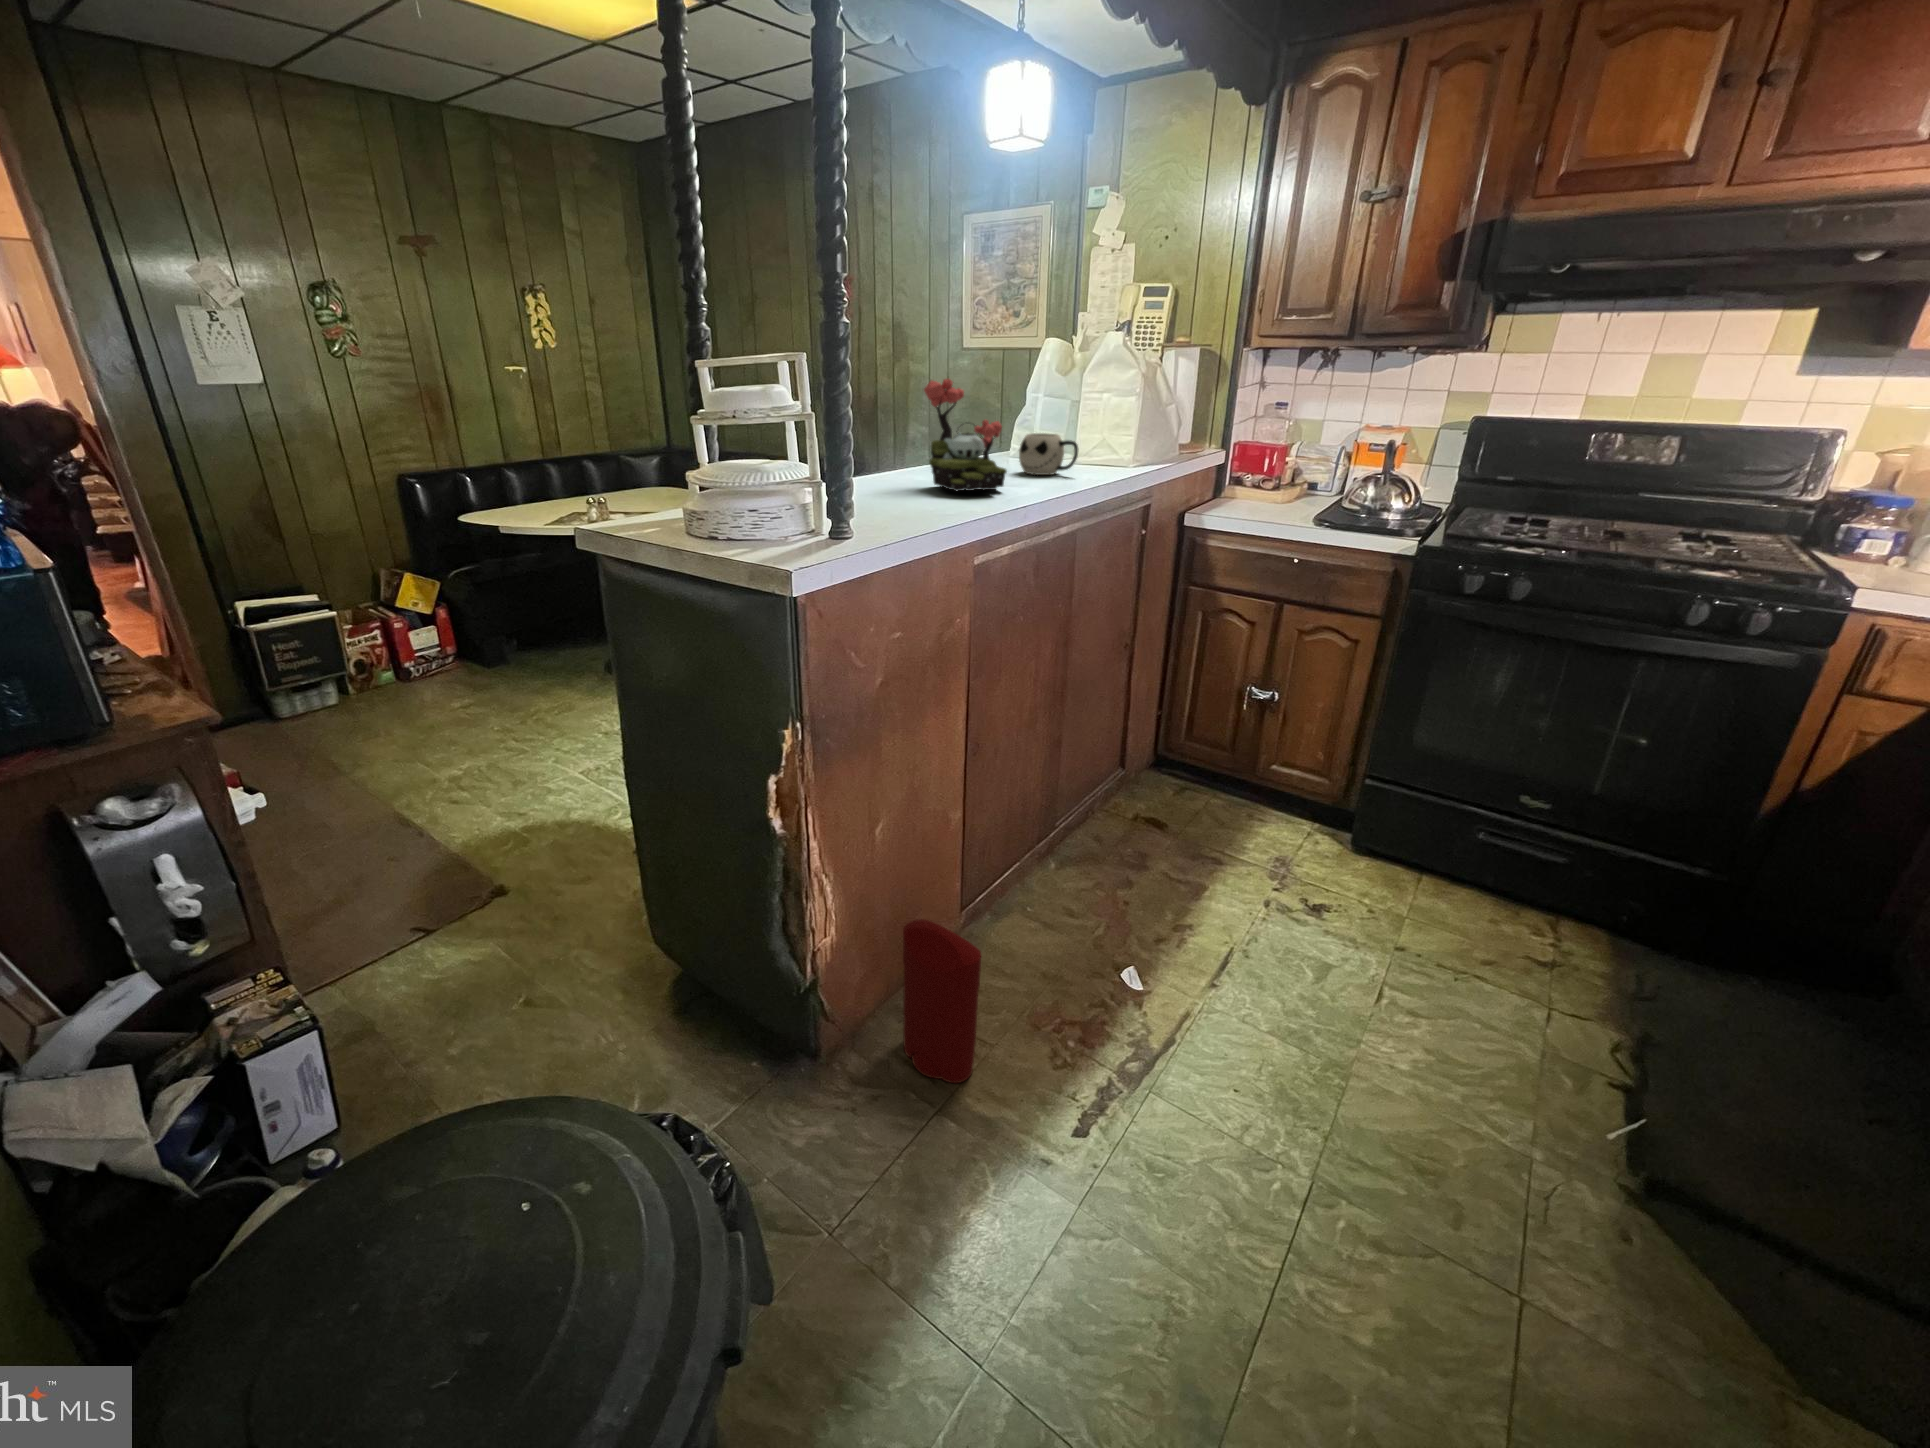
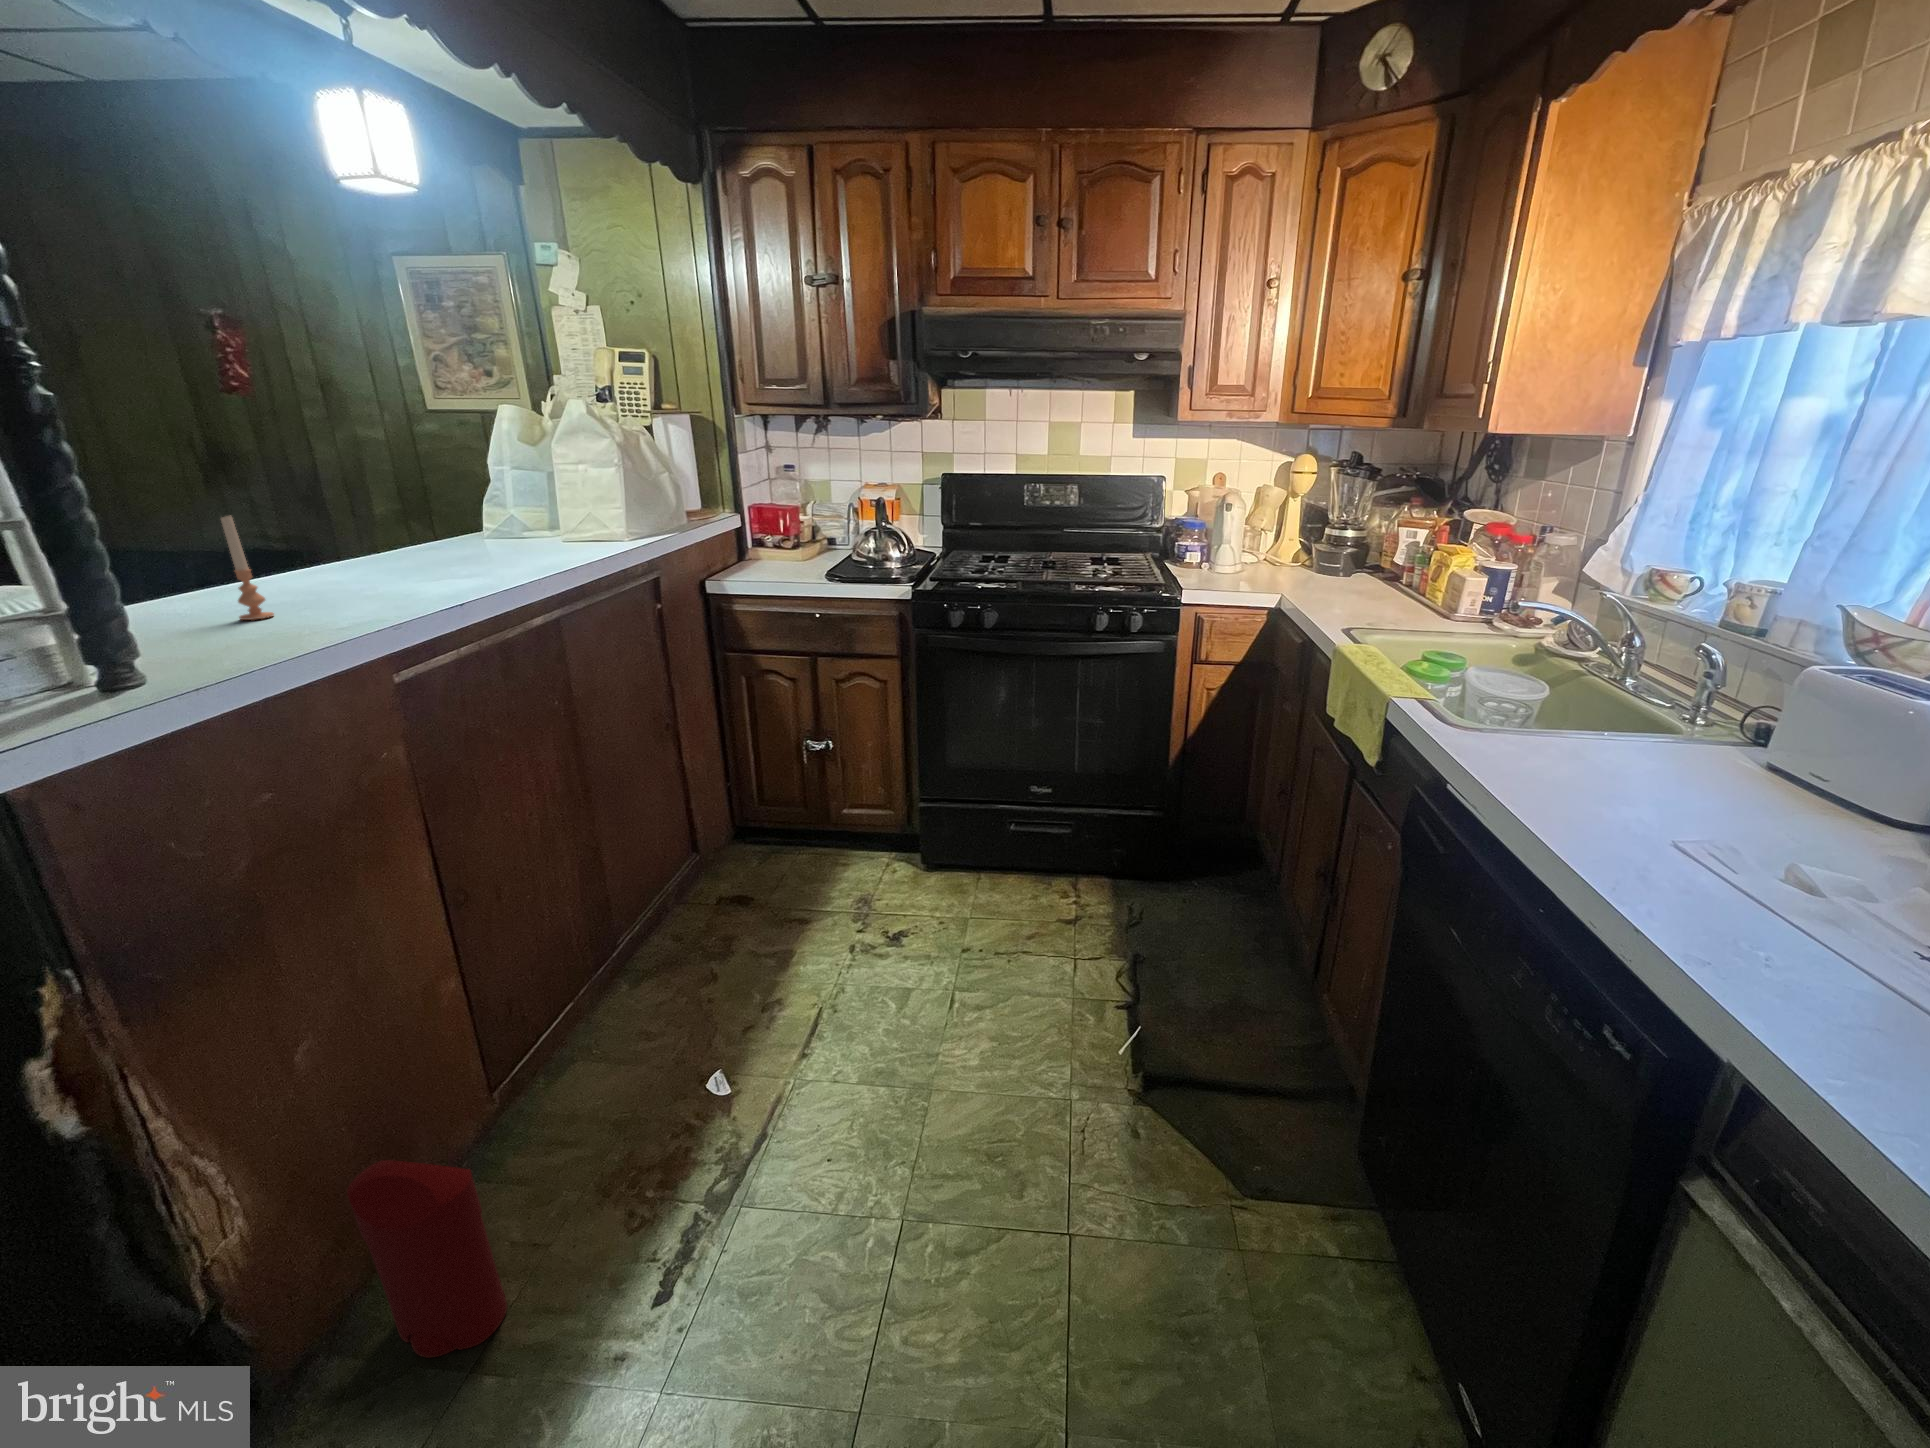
plant: present [924,379,1007,491] -> none [279,450,438,591]
candle: none [894,426,913,506] -> present [221,516,274,620]
mug: present [1019,433,1078,475] -> none [475,509,551,557]

